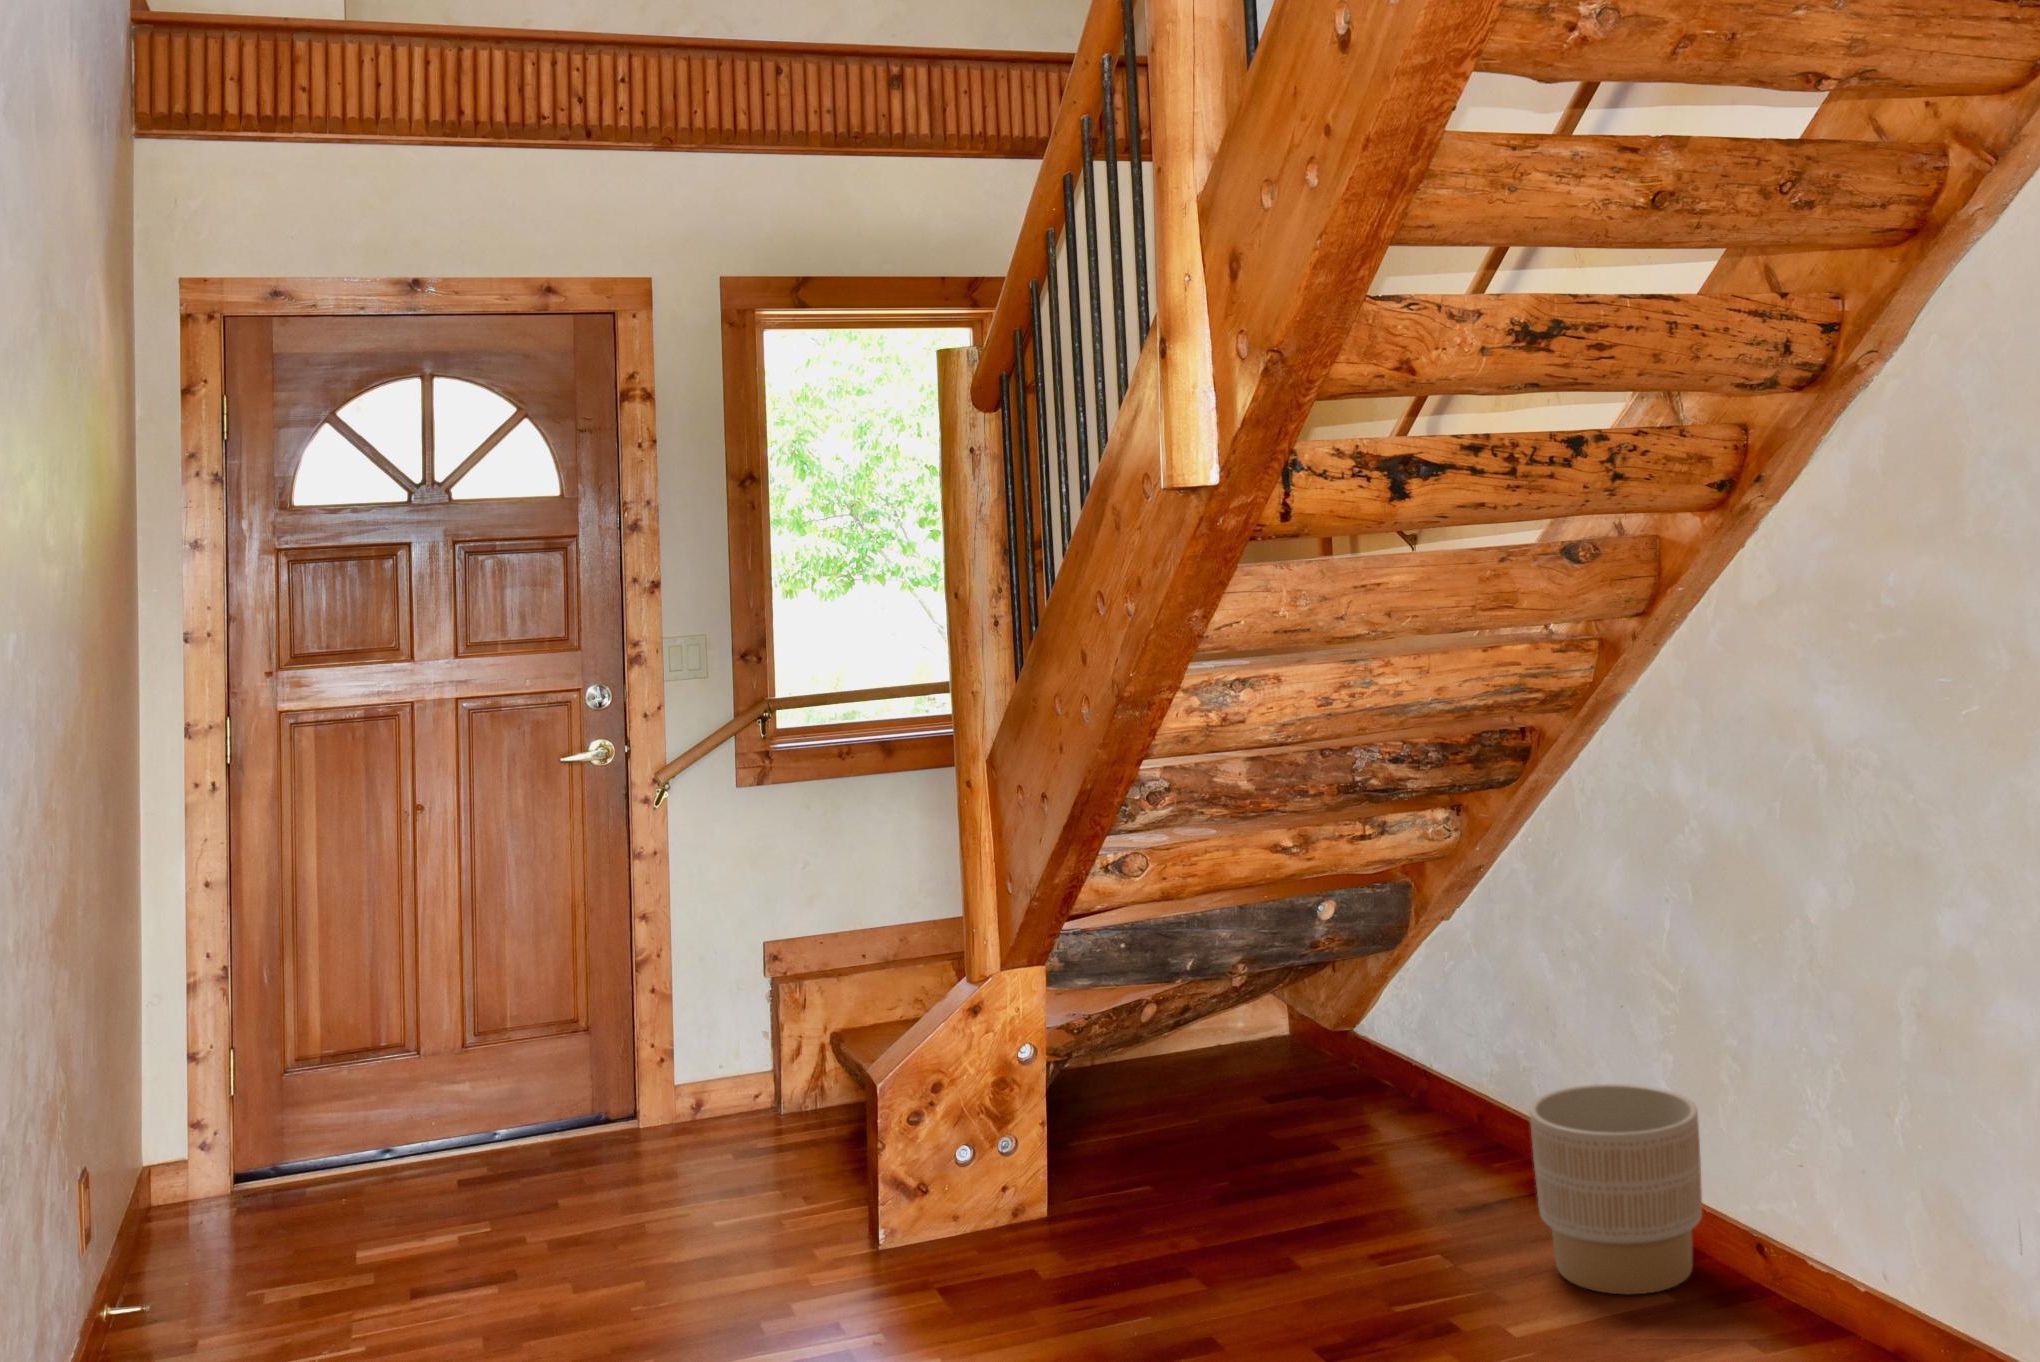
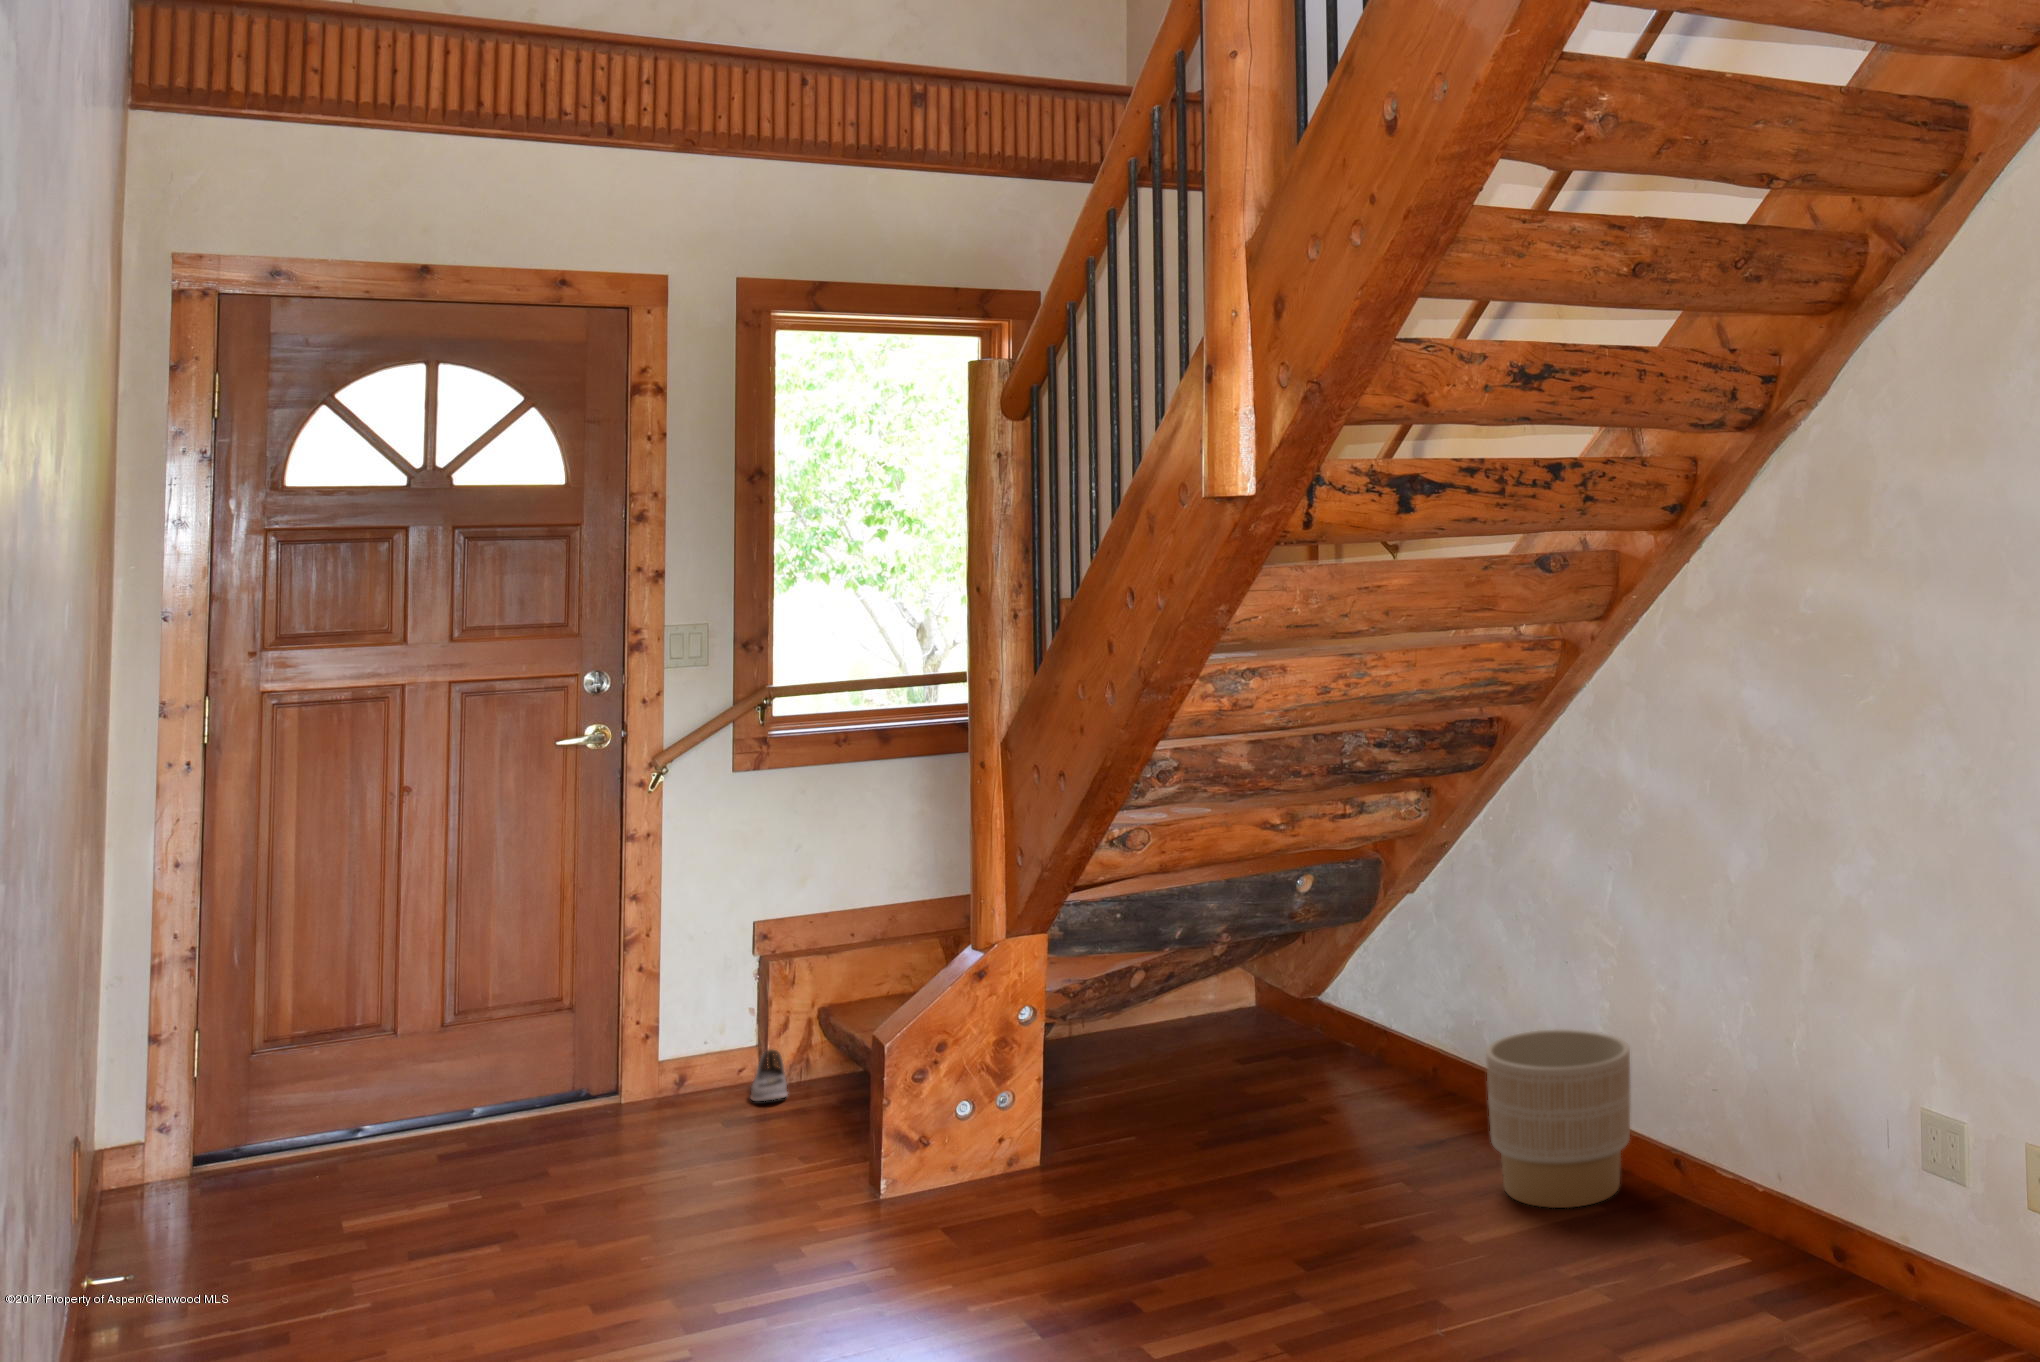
shoe: none [763,1076,800,1132] -> present [751,1049,788,1101]

